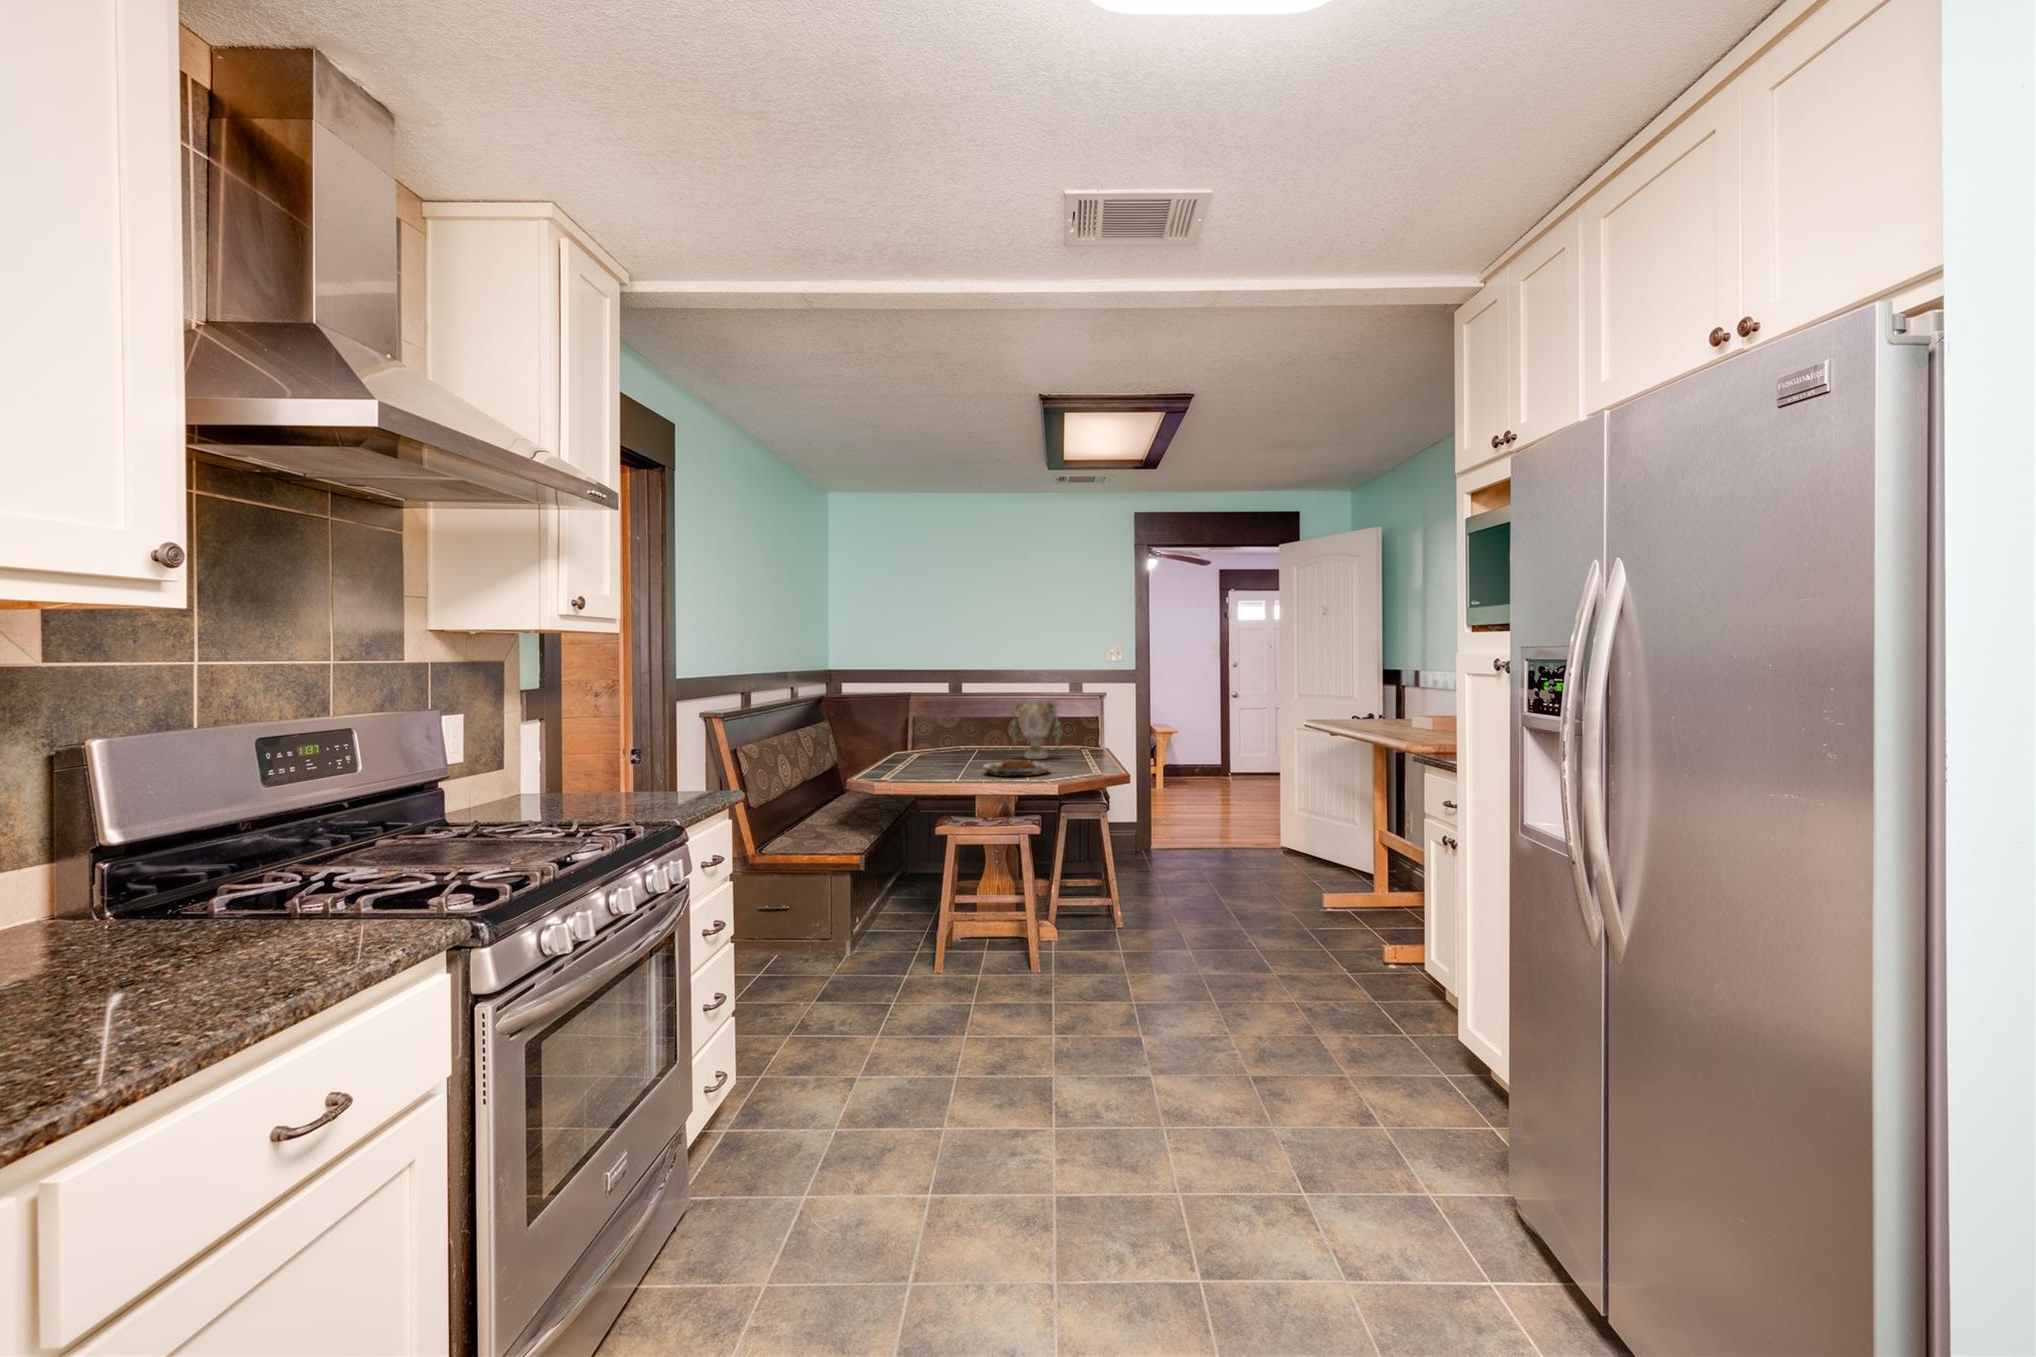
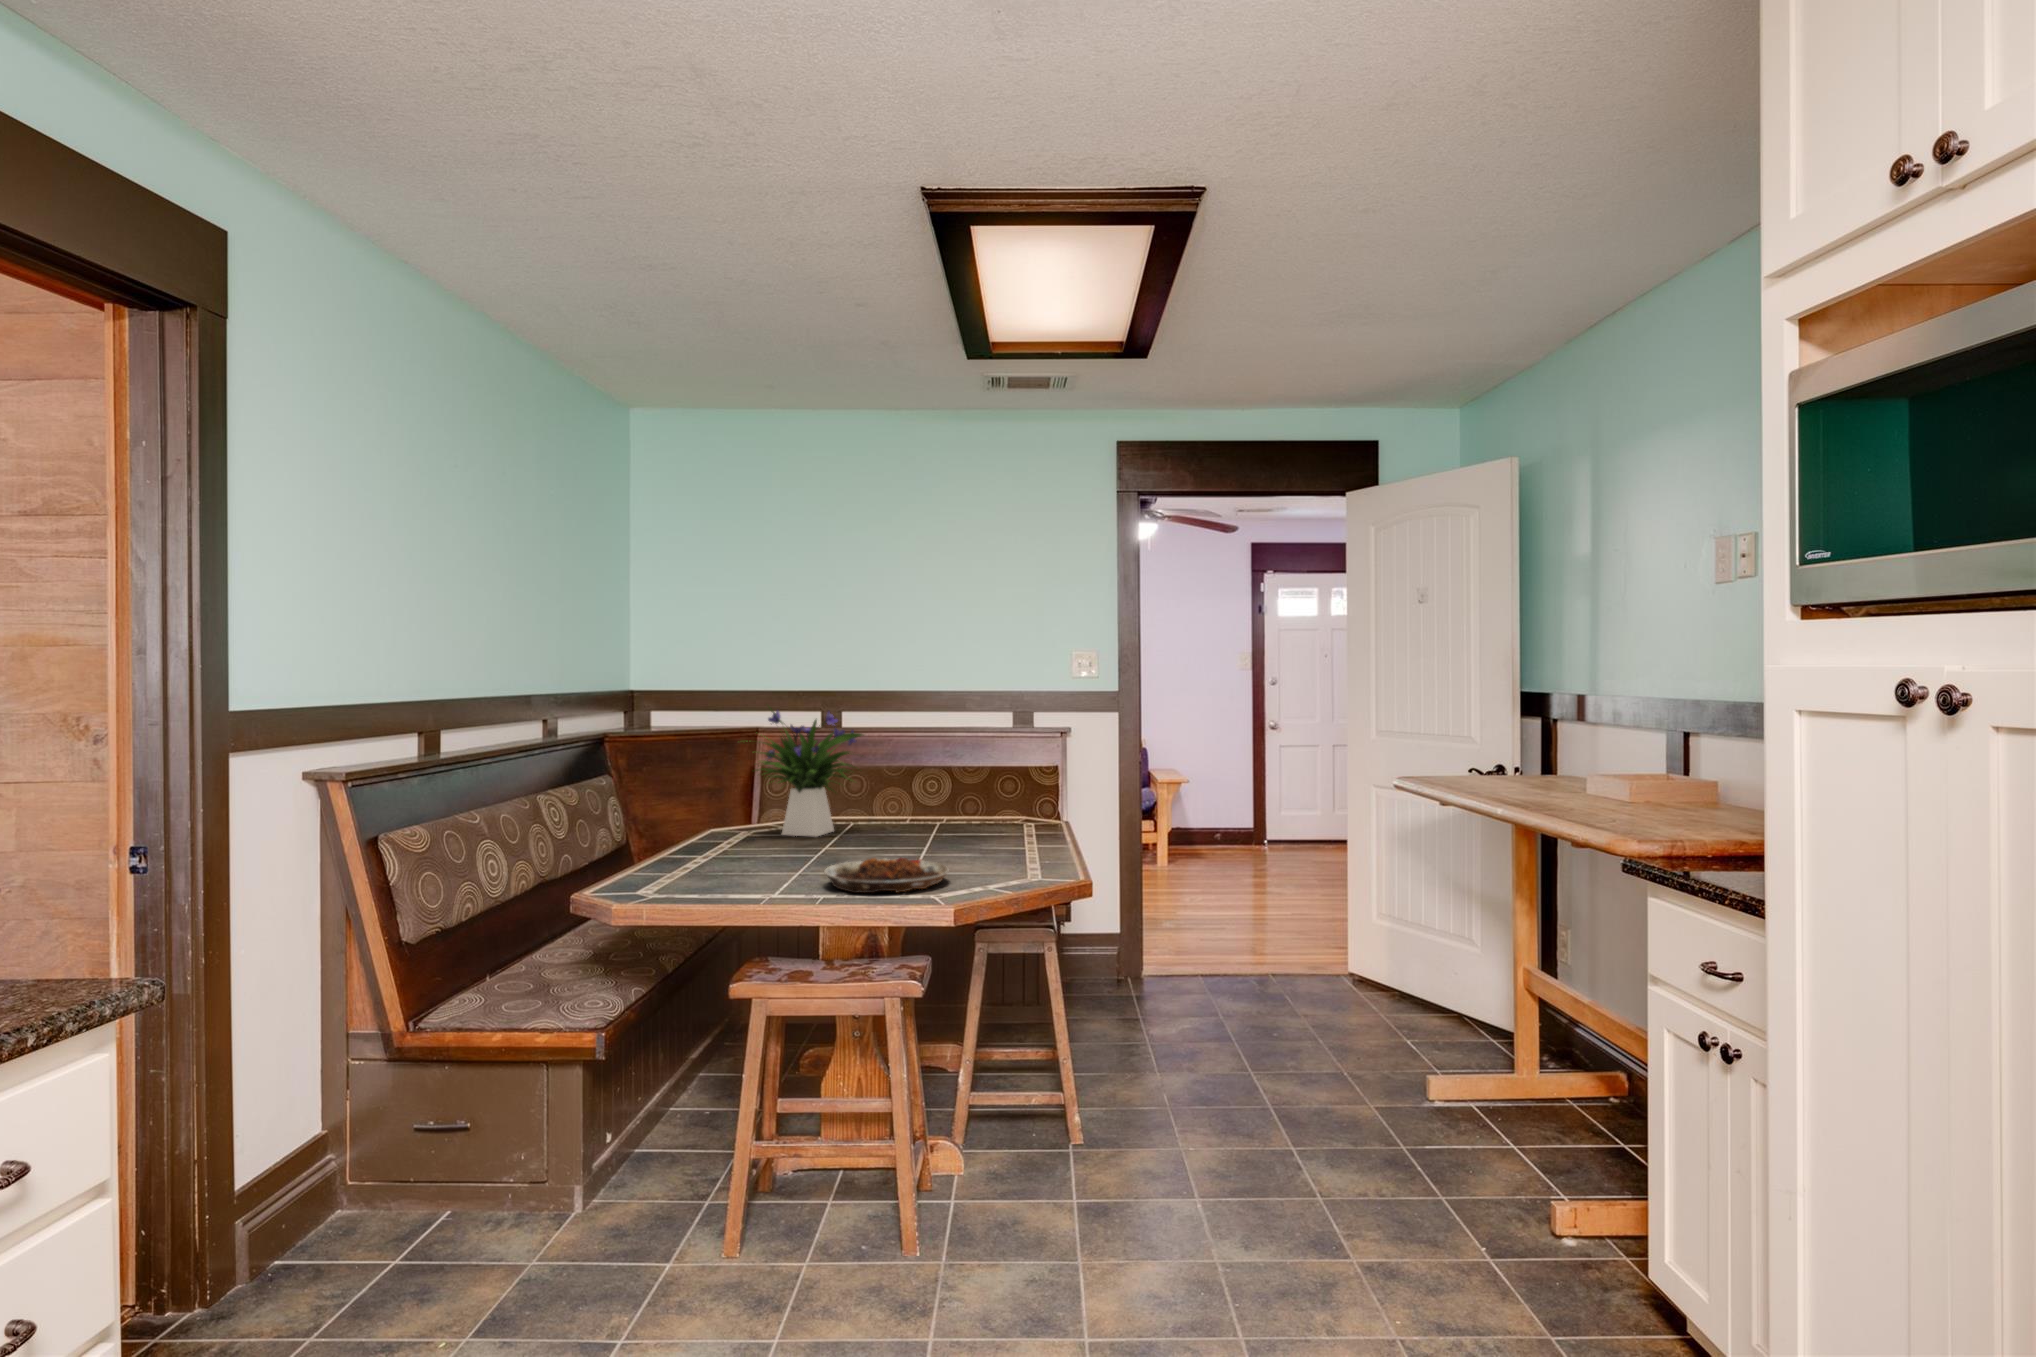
flower arrangement: none [915,677,989,755] -> present [753,707,863,836]
vase: present [1010,698,1063,759] -> none [894,739,986,848]

